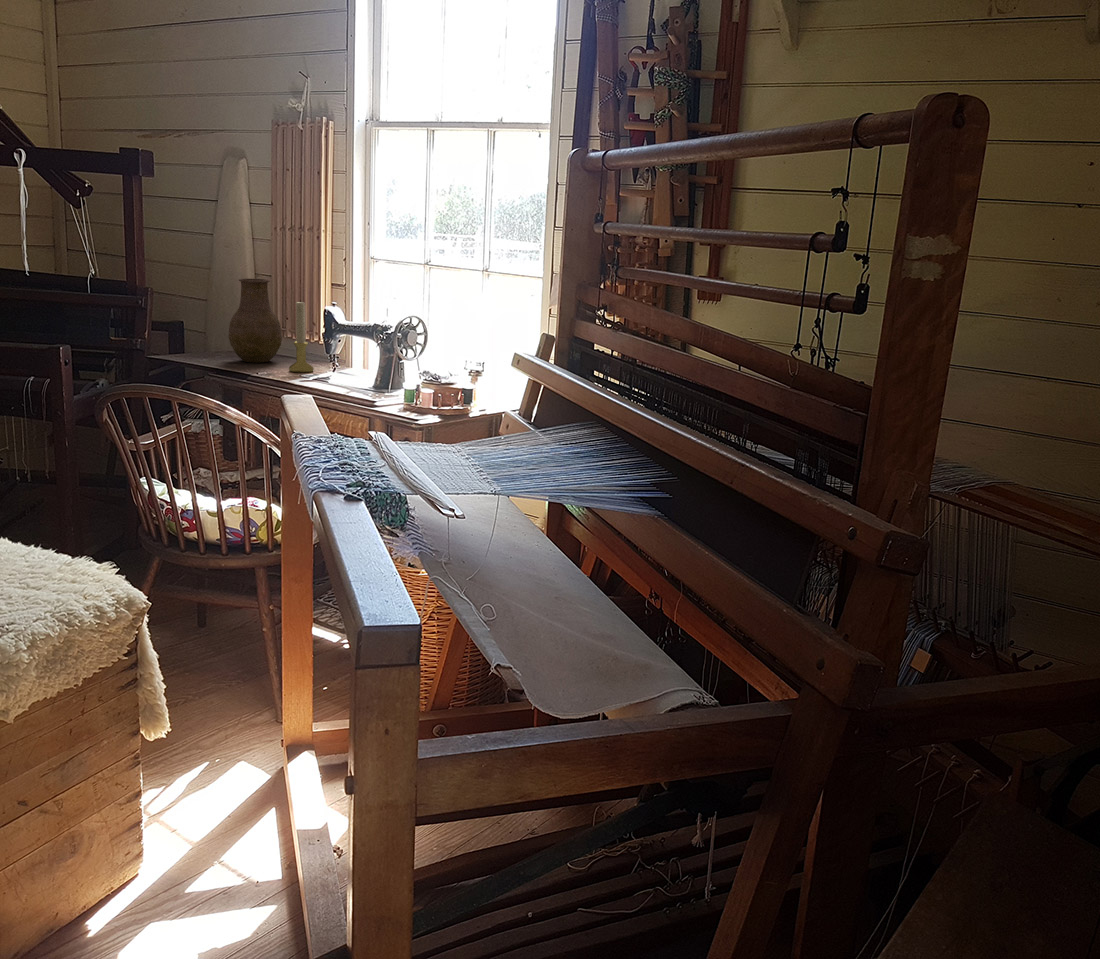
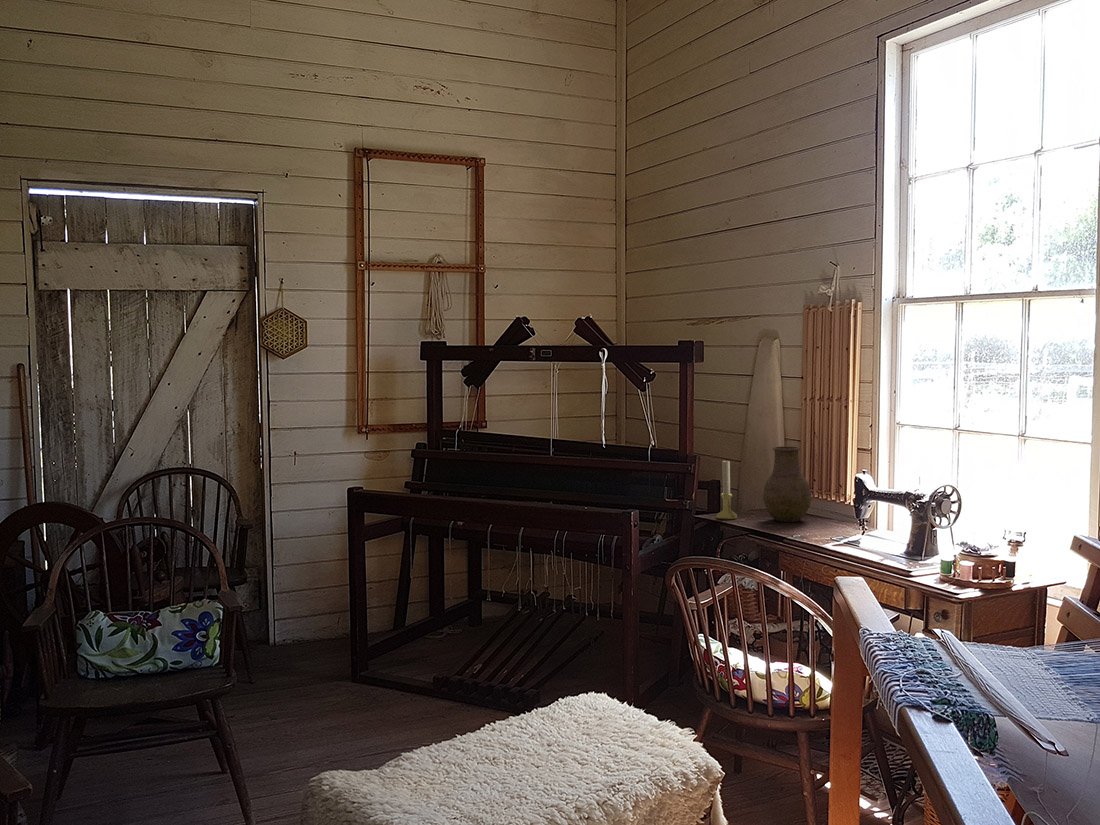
candle holder: present [289,301,314,373] -> present [717,461,737,519]

